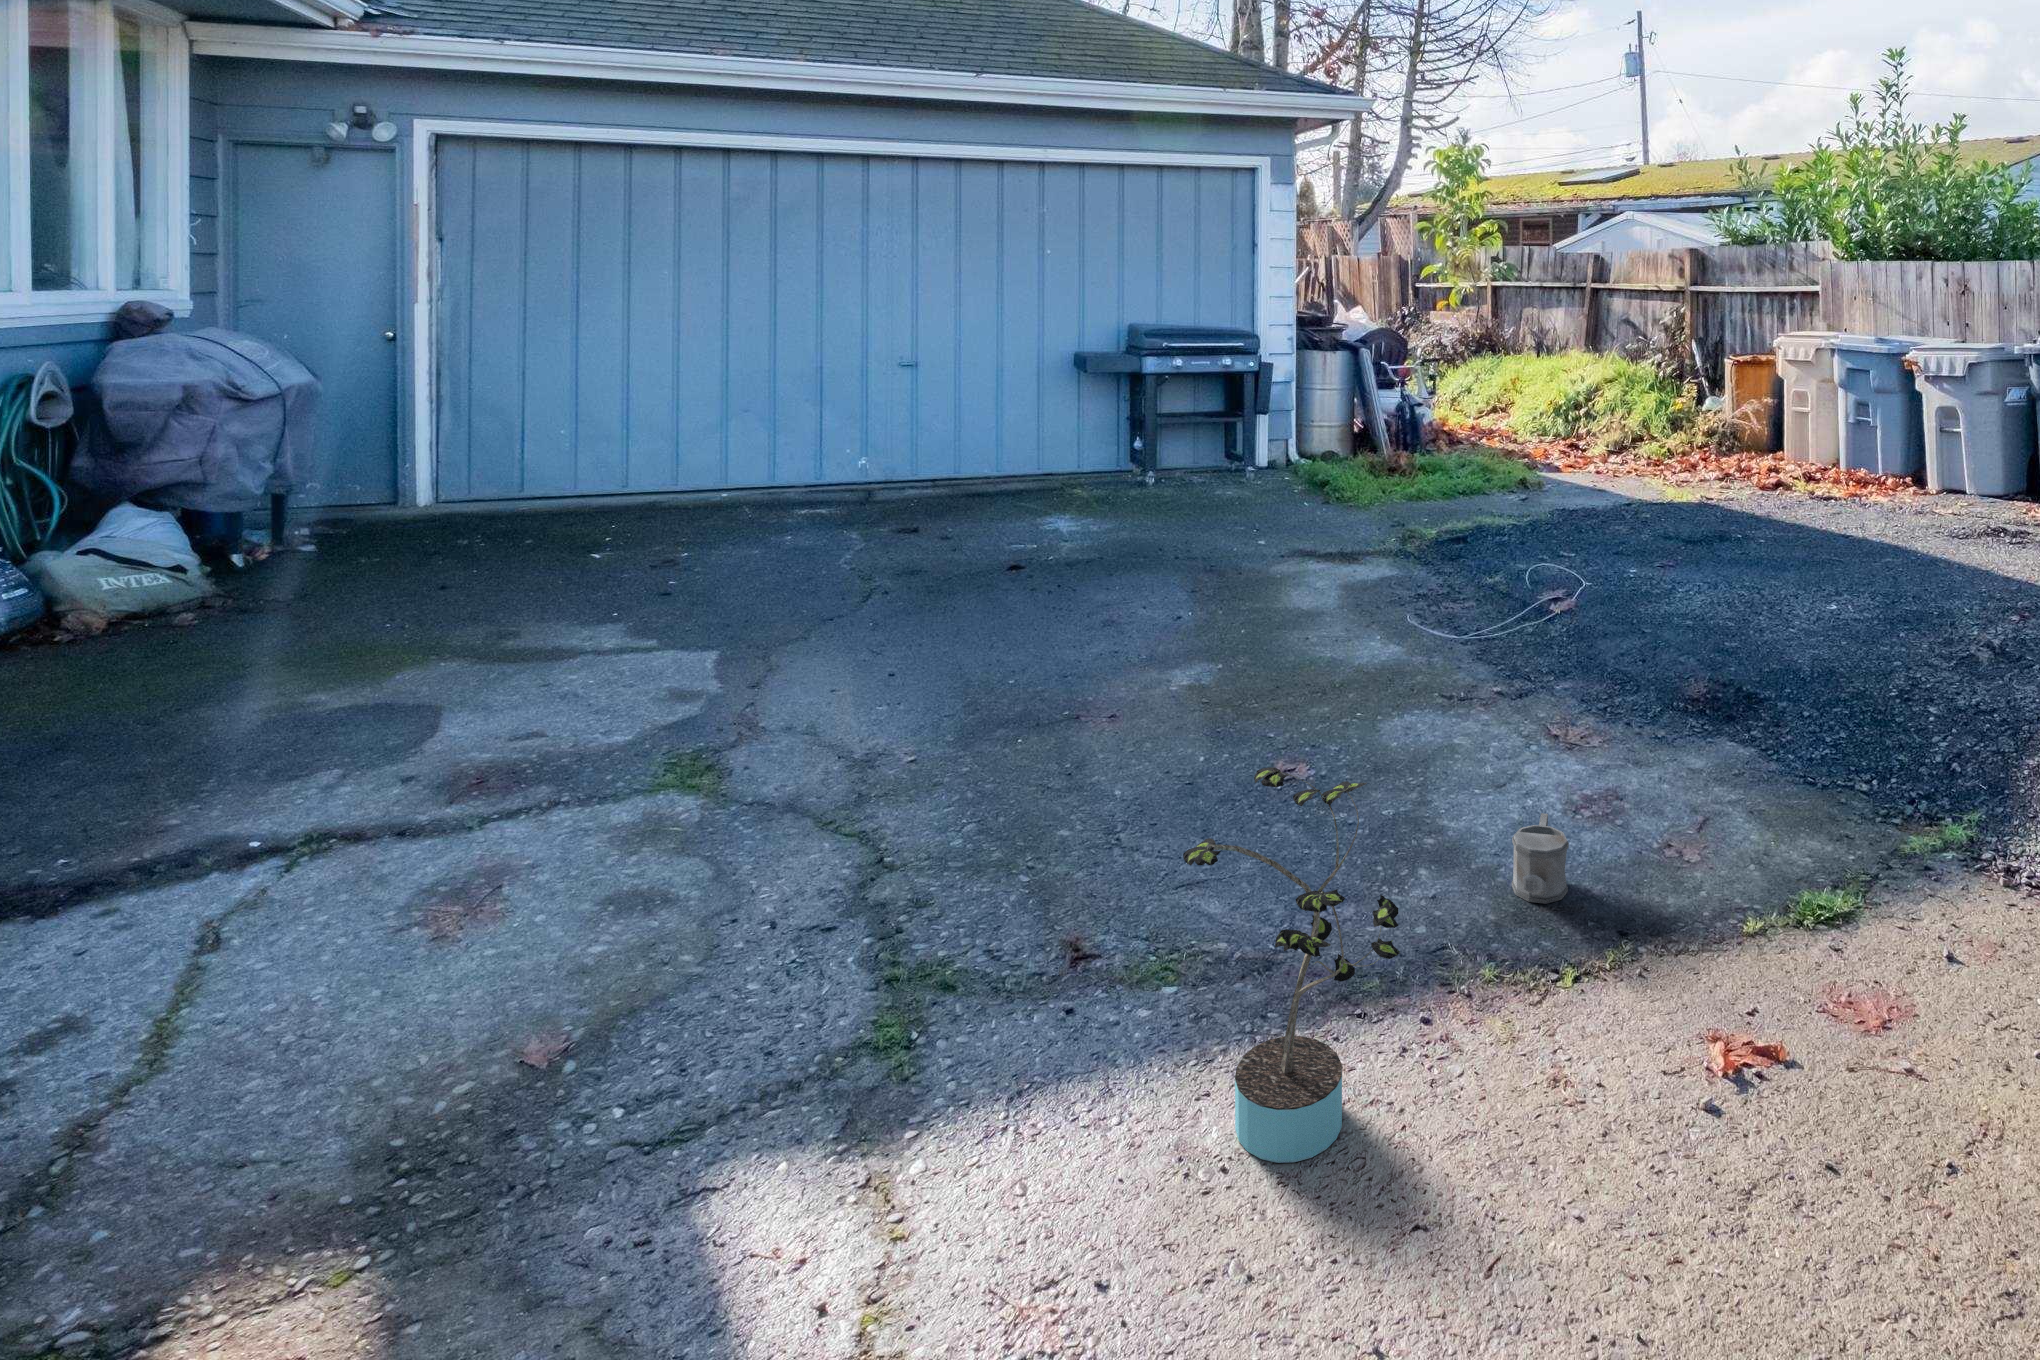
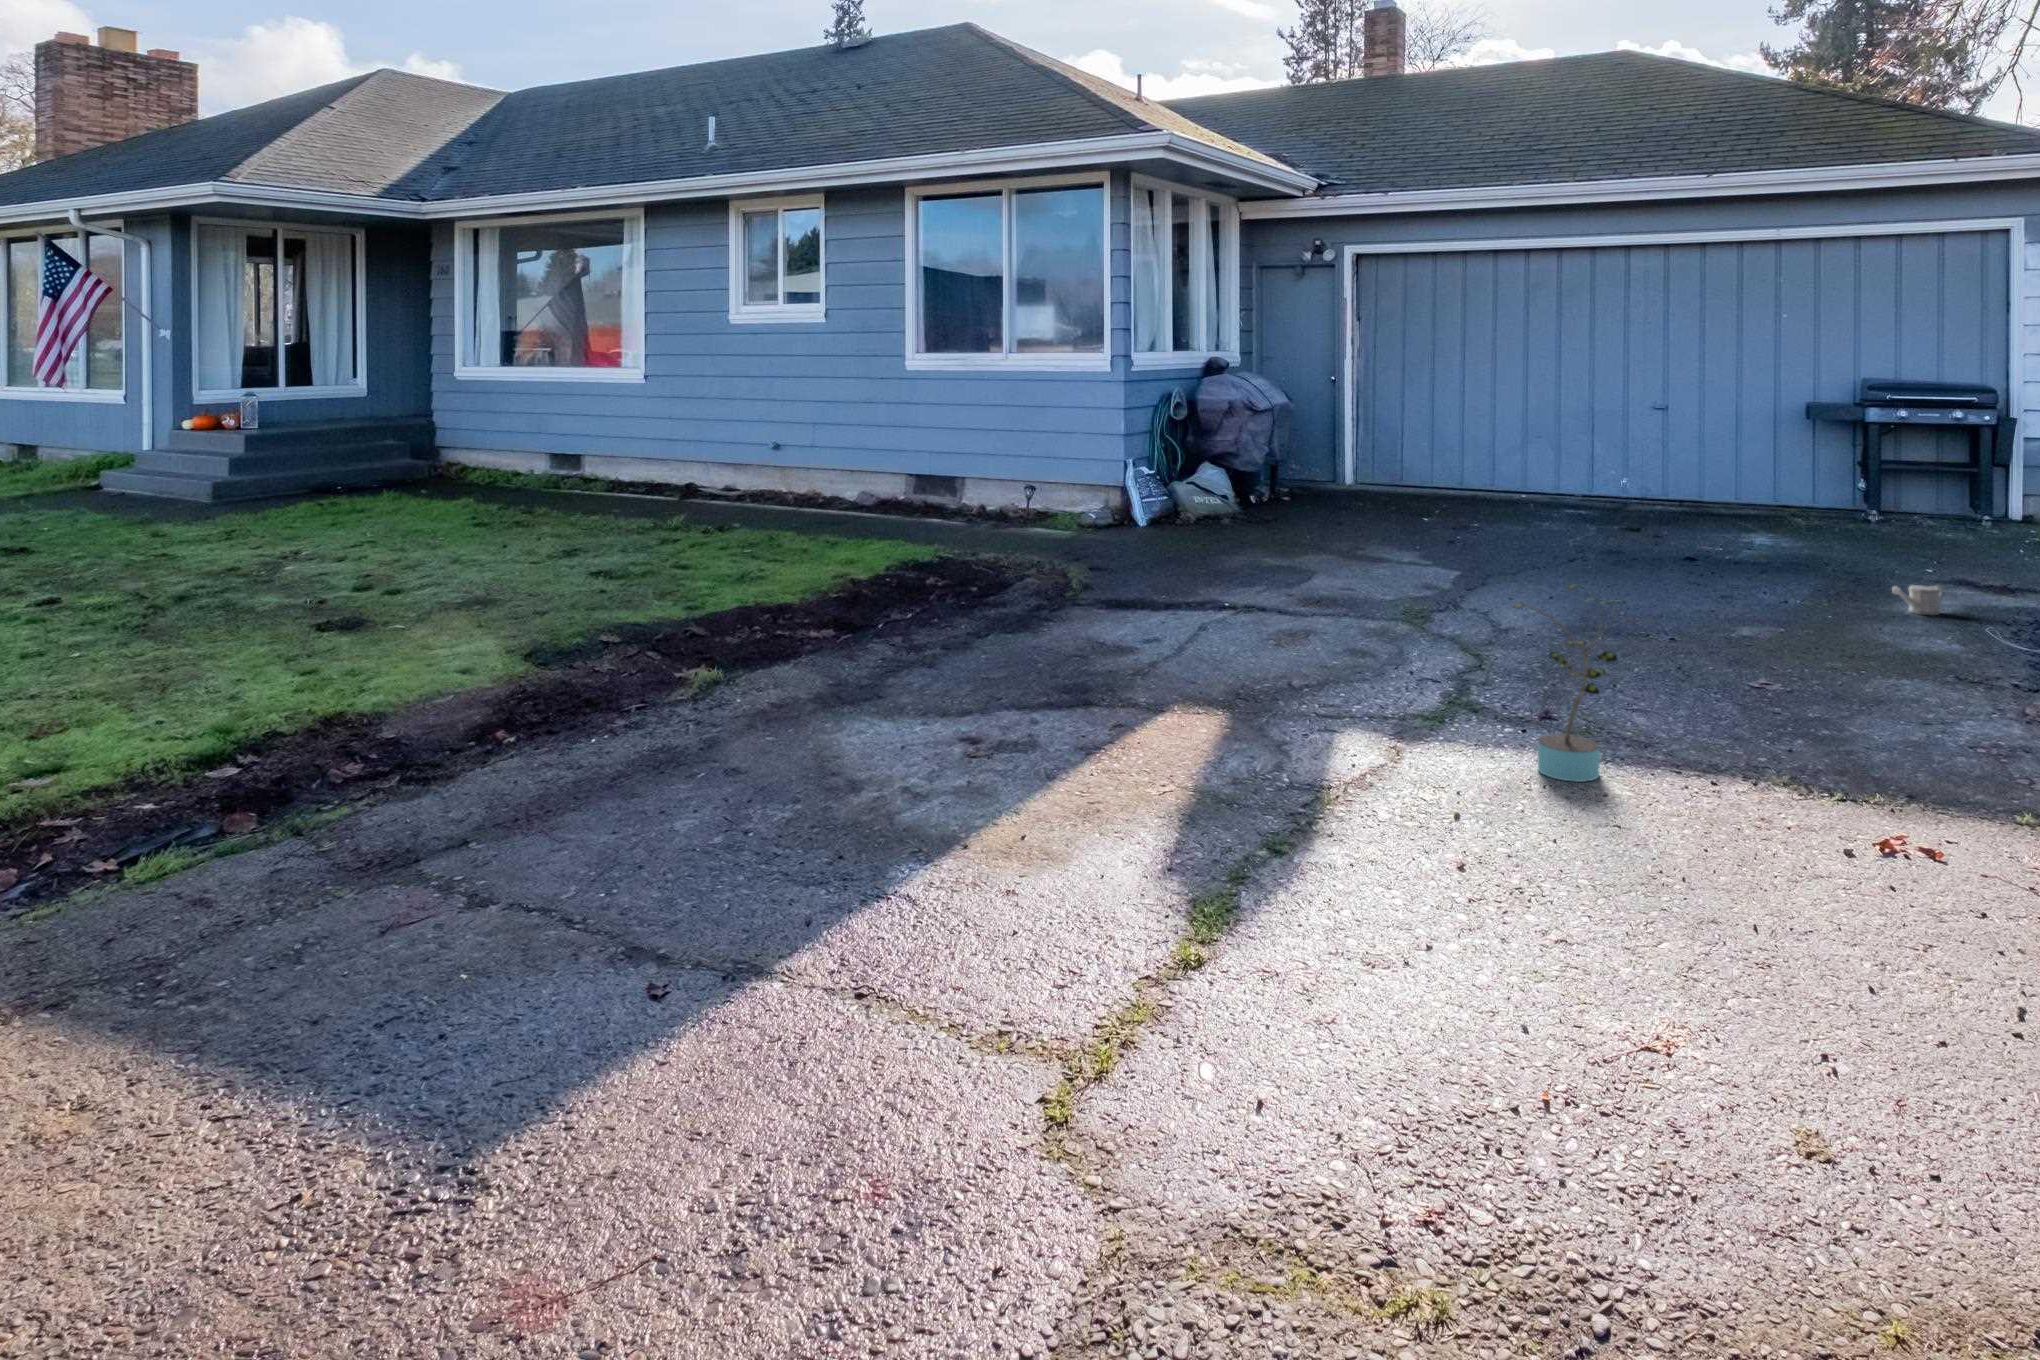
watering can: present [1512,813,1569,904] -> present [1892,585,1942,615]

